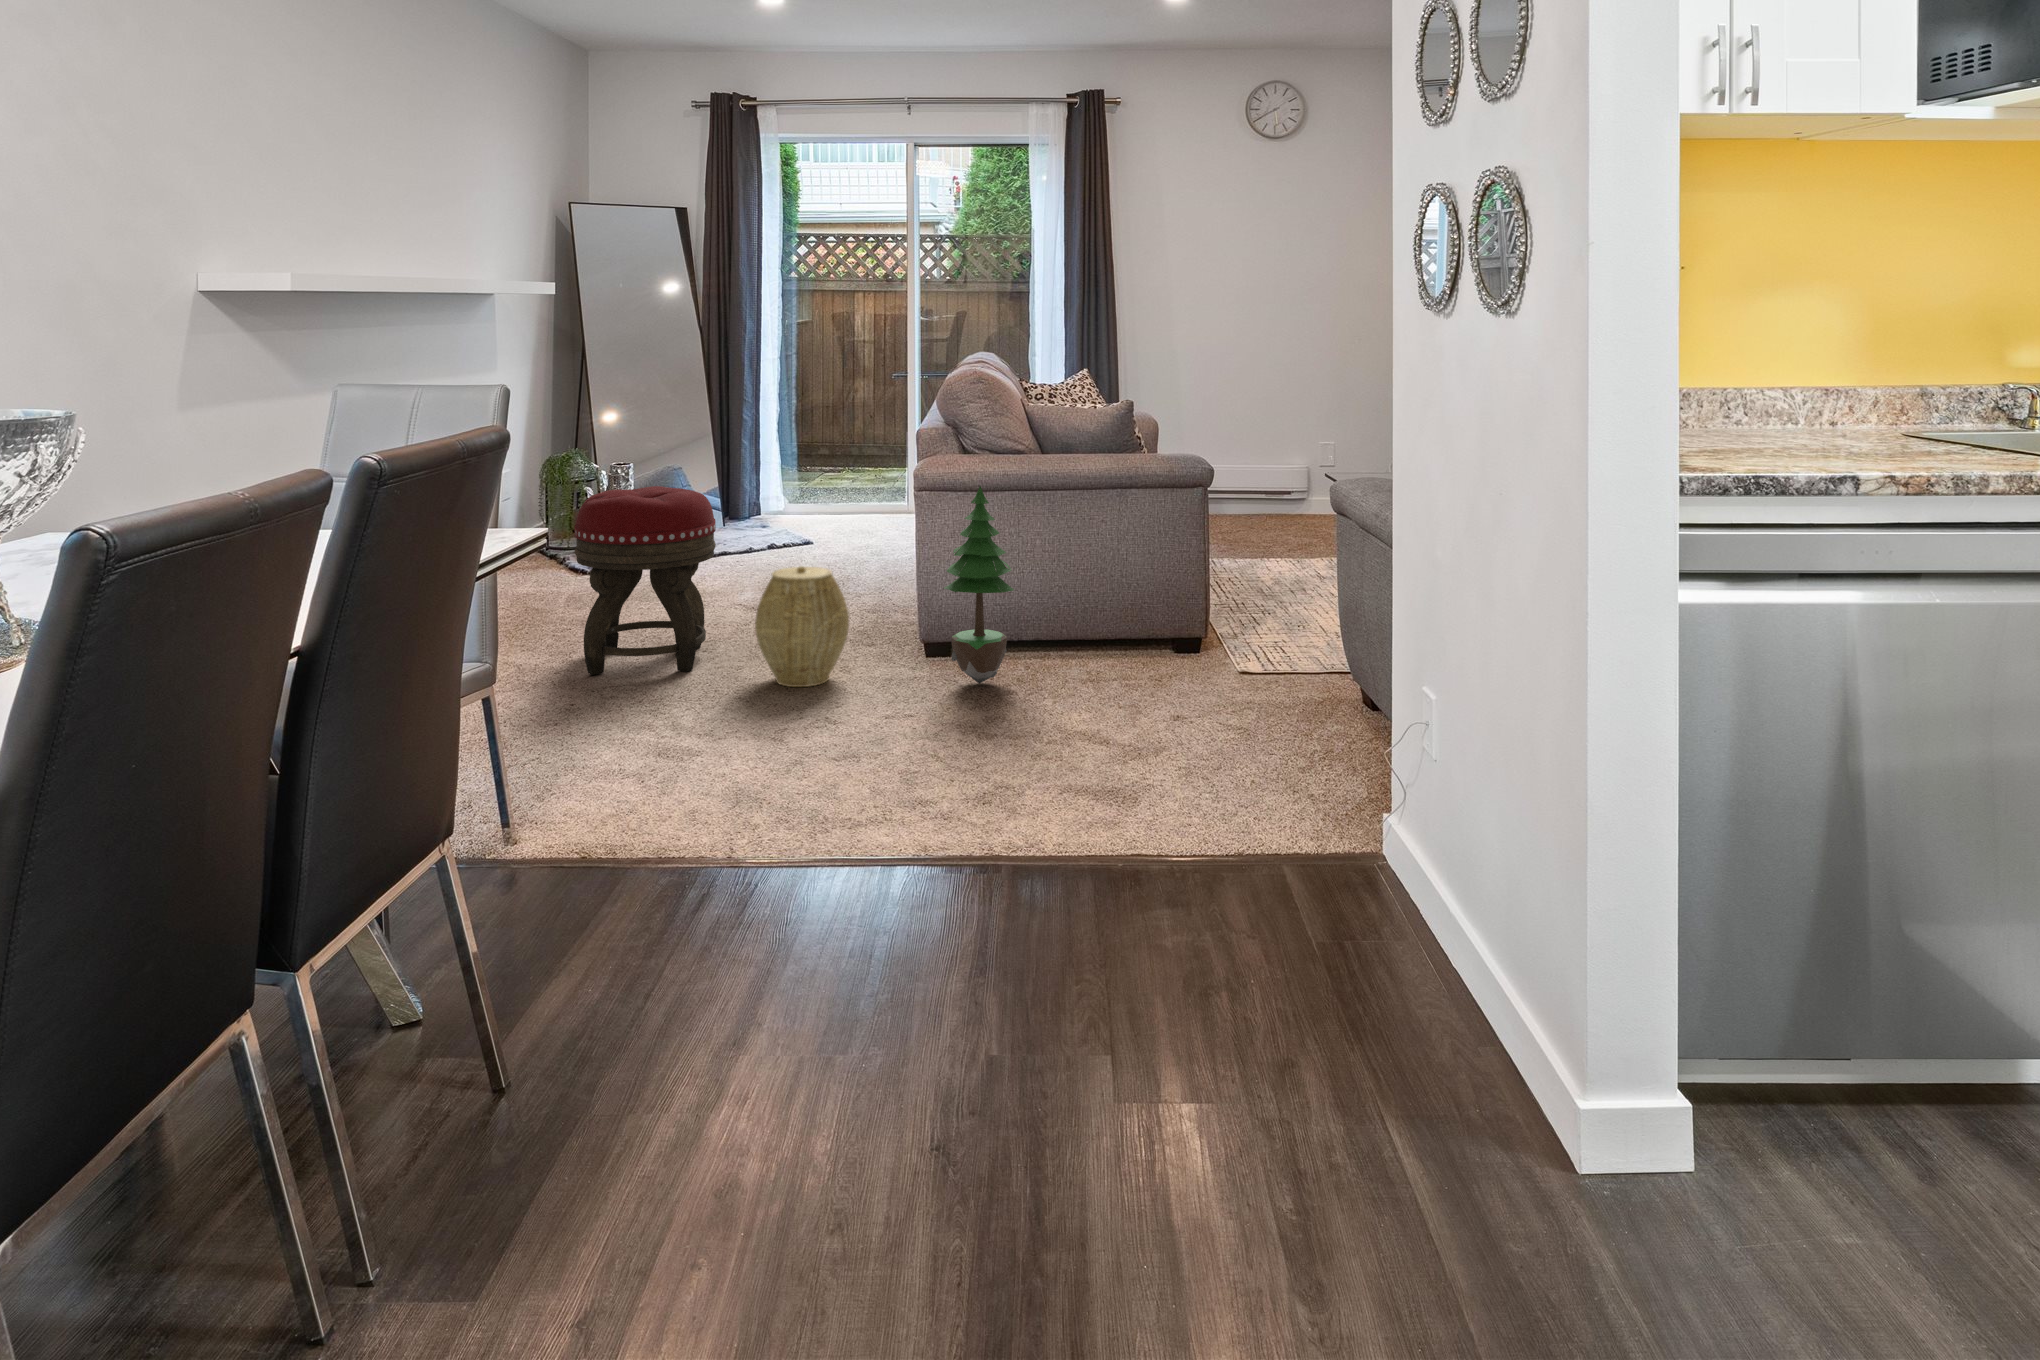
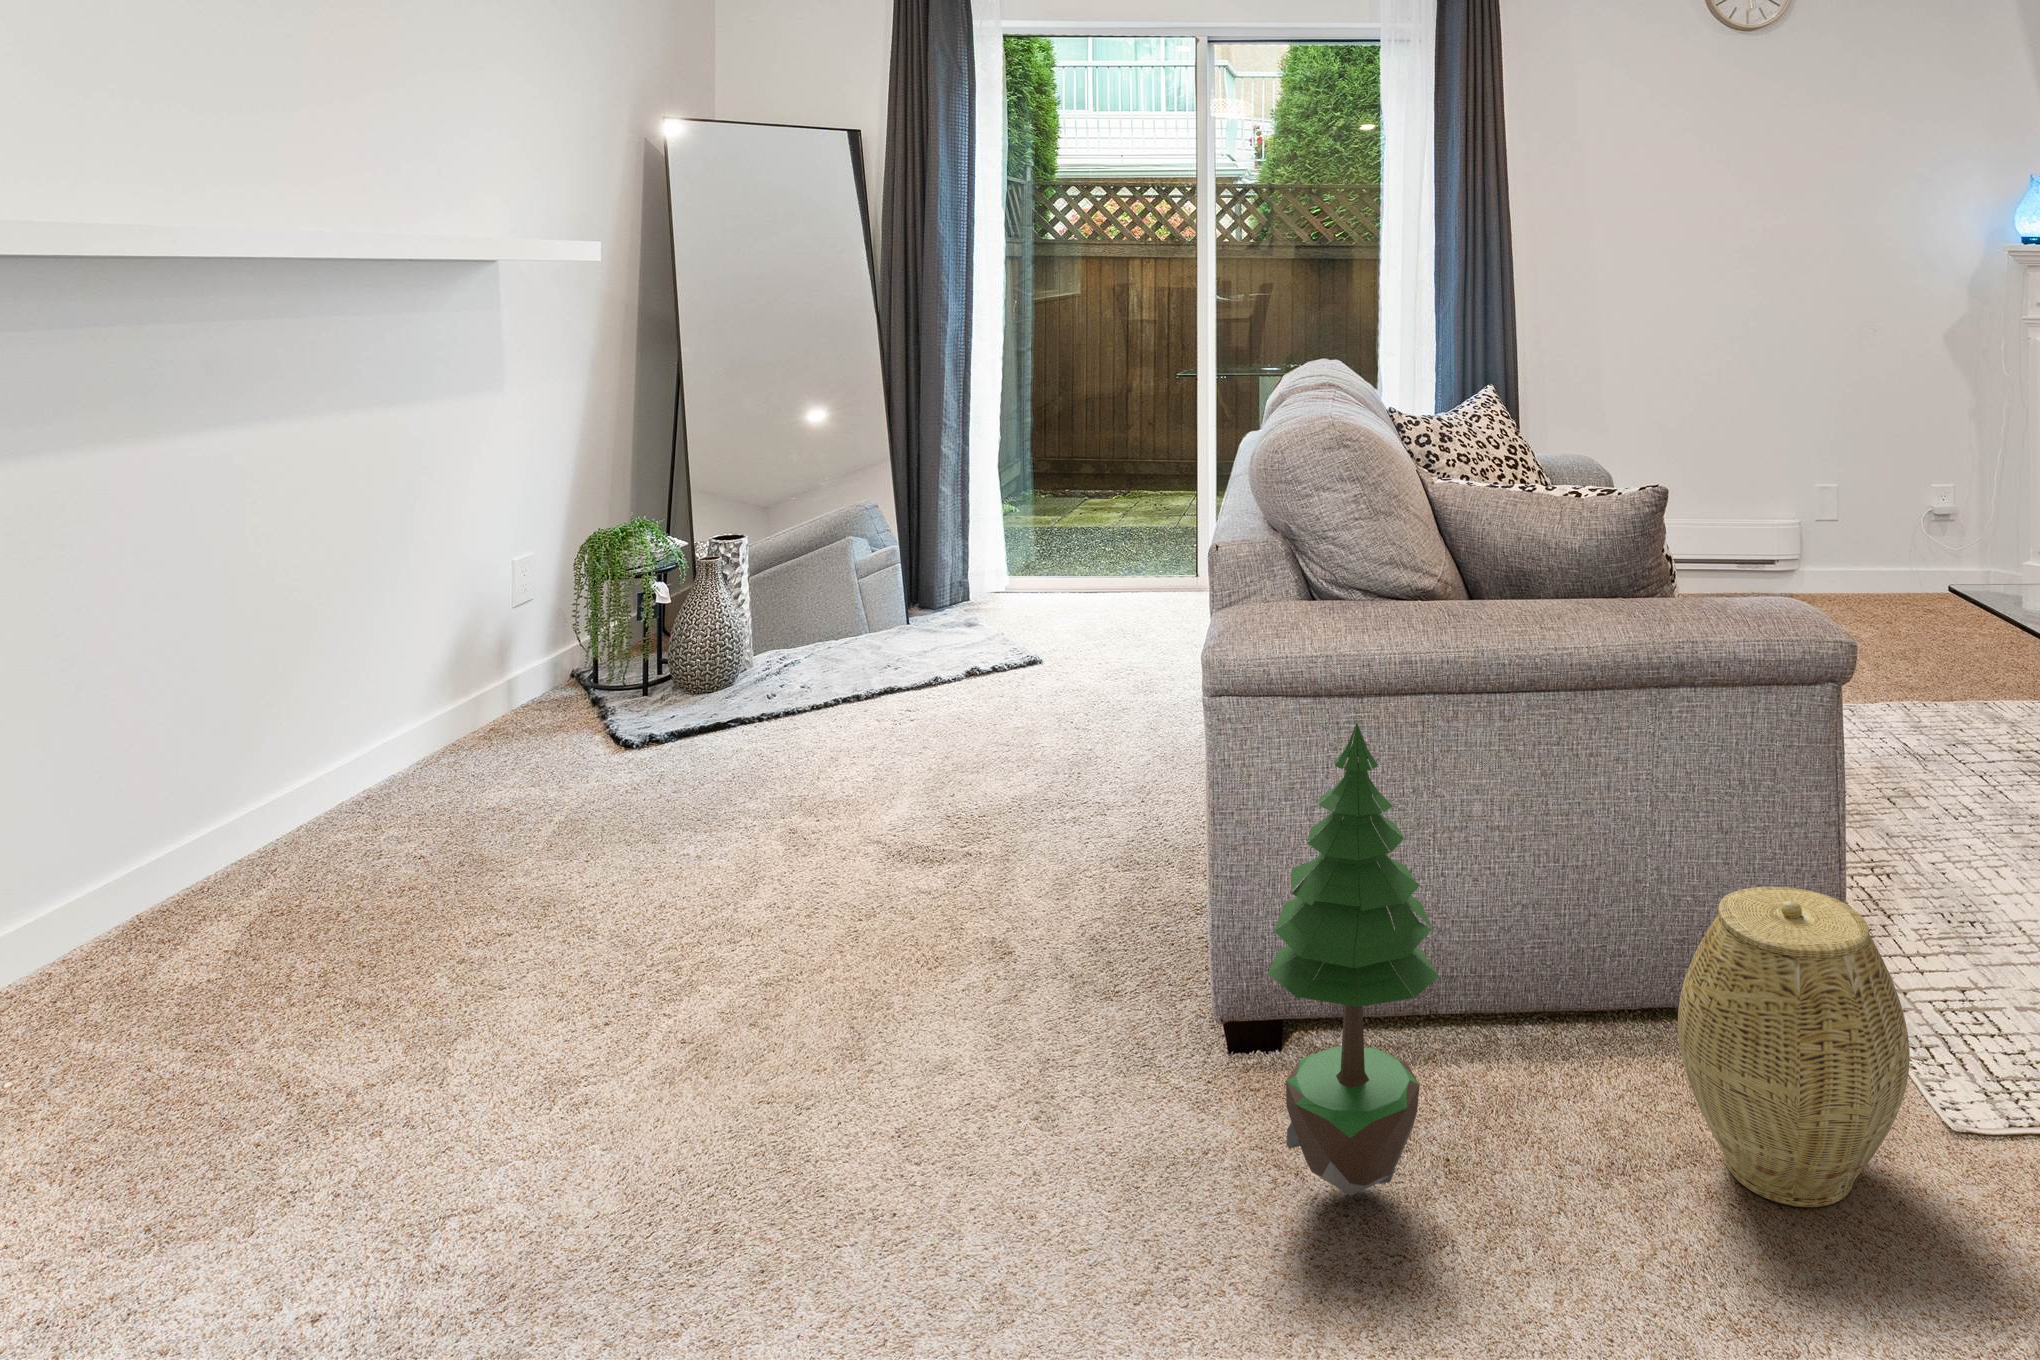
footstool: present [575,486,716,675] -> none [419,670,765,1143]
woven basket: present [755,566,849,687] -> present [1678,887,1910,1207]

